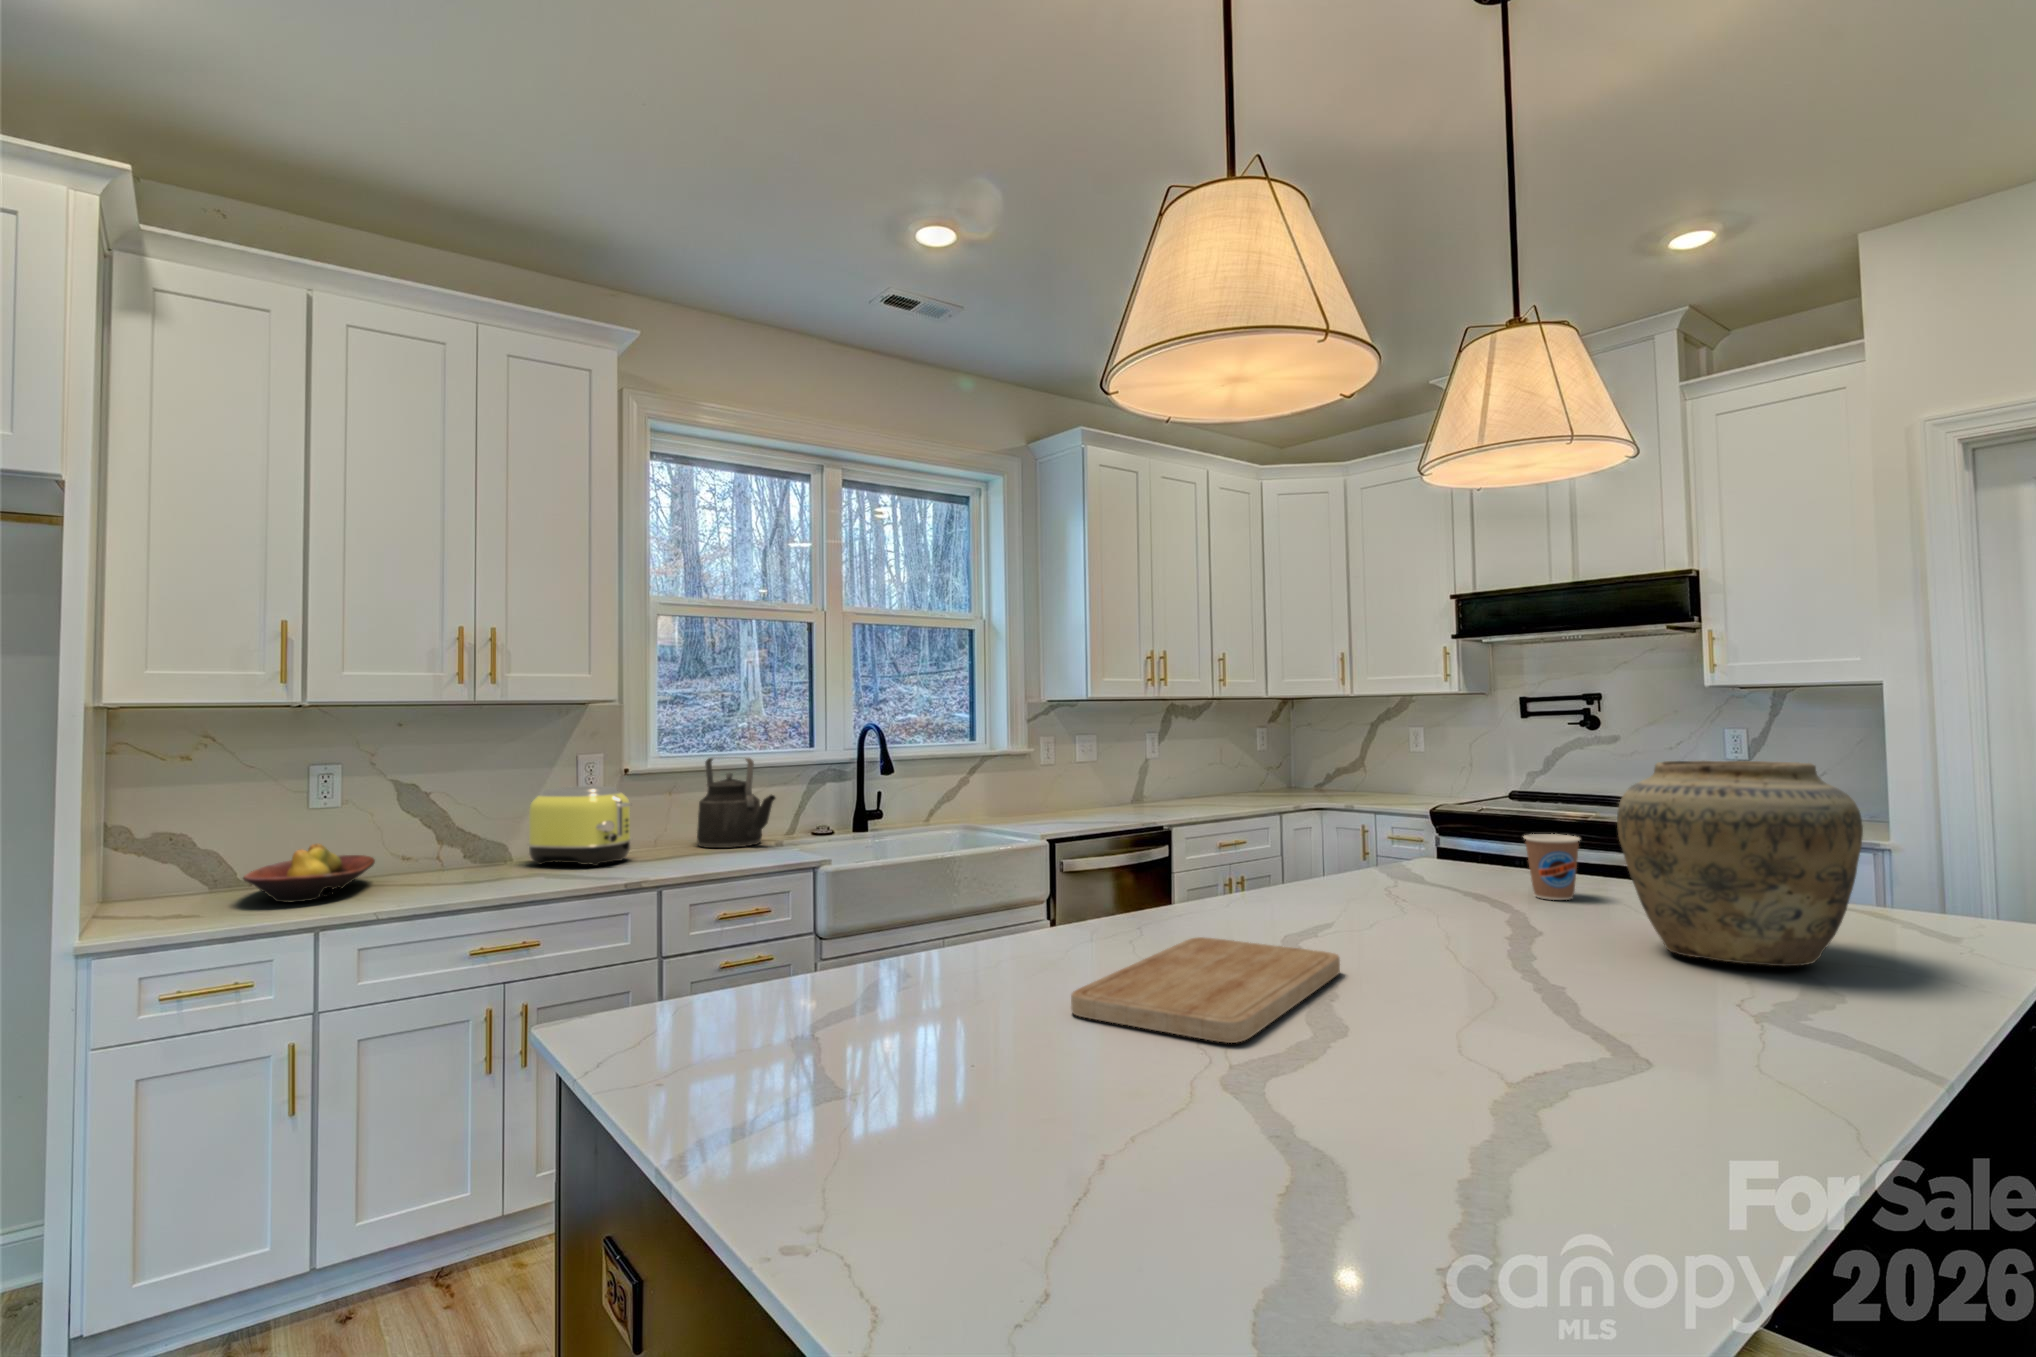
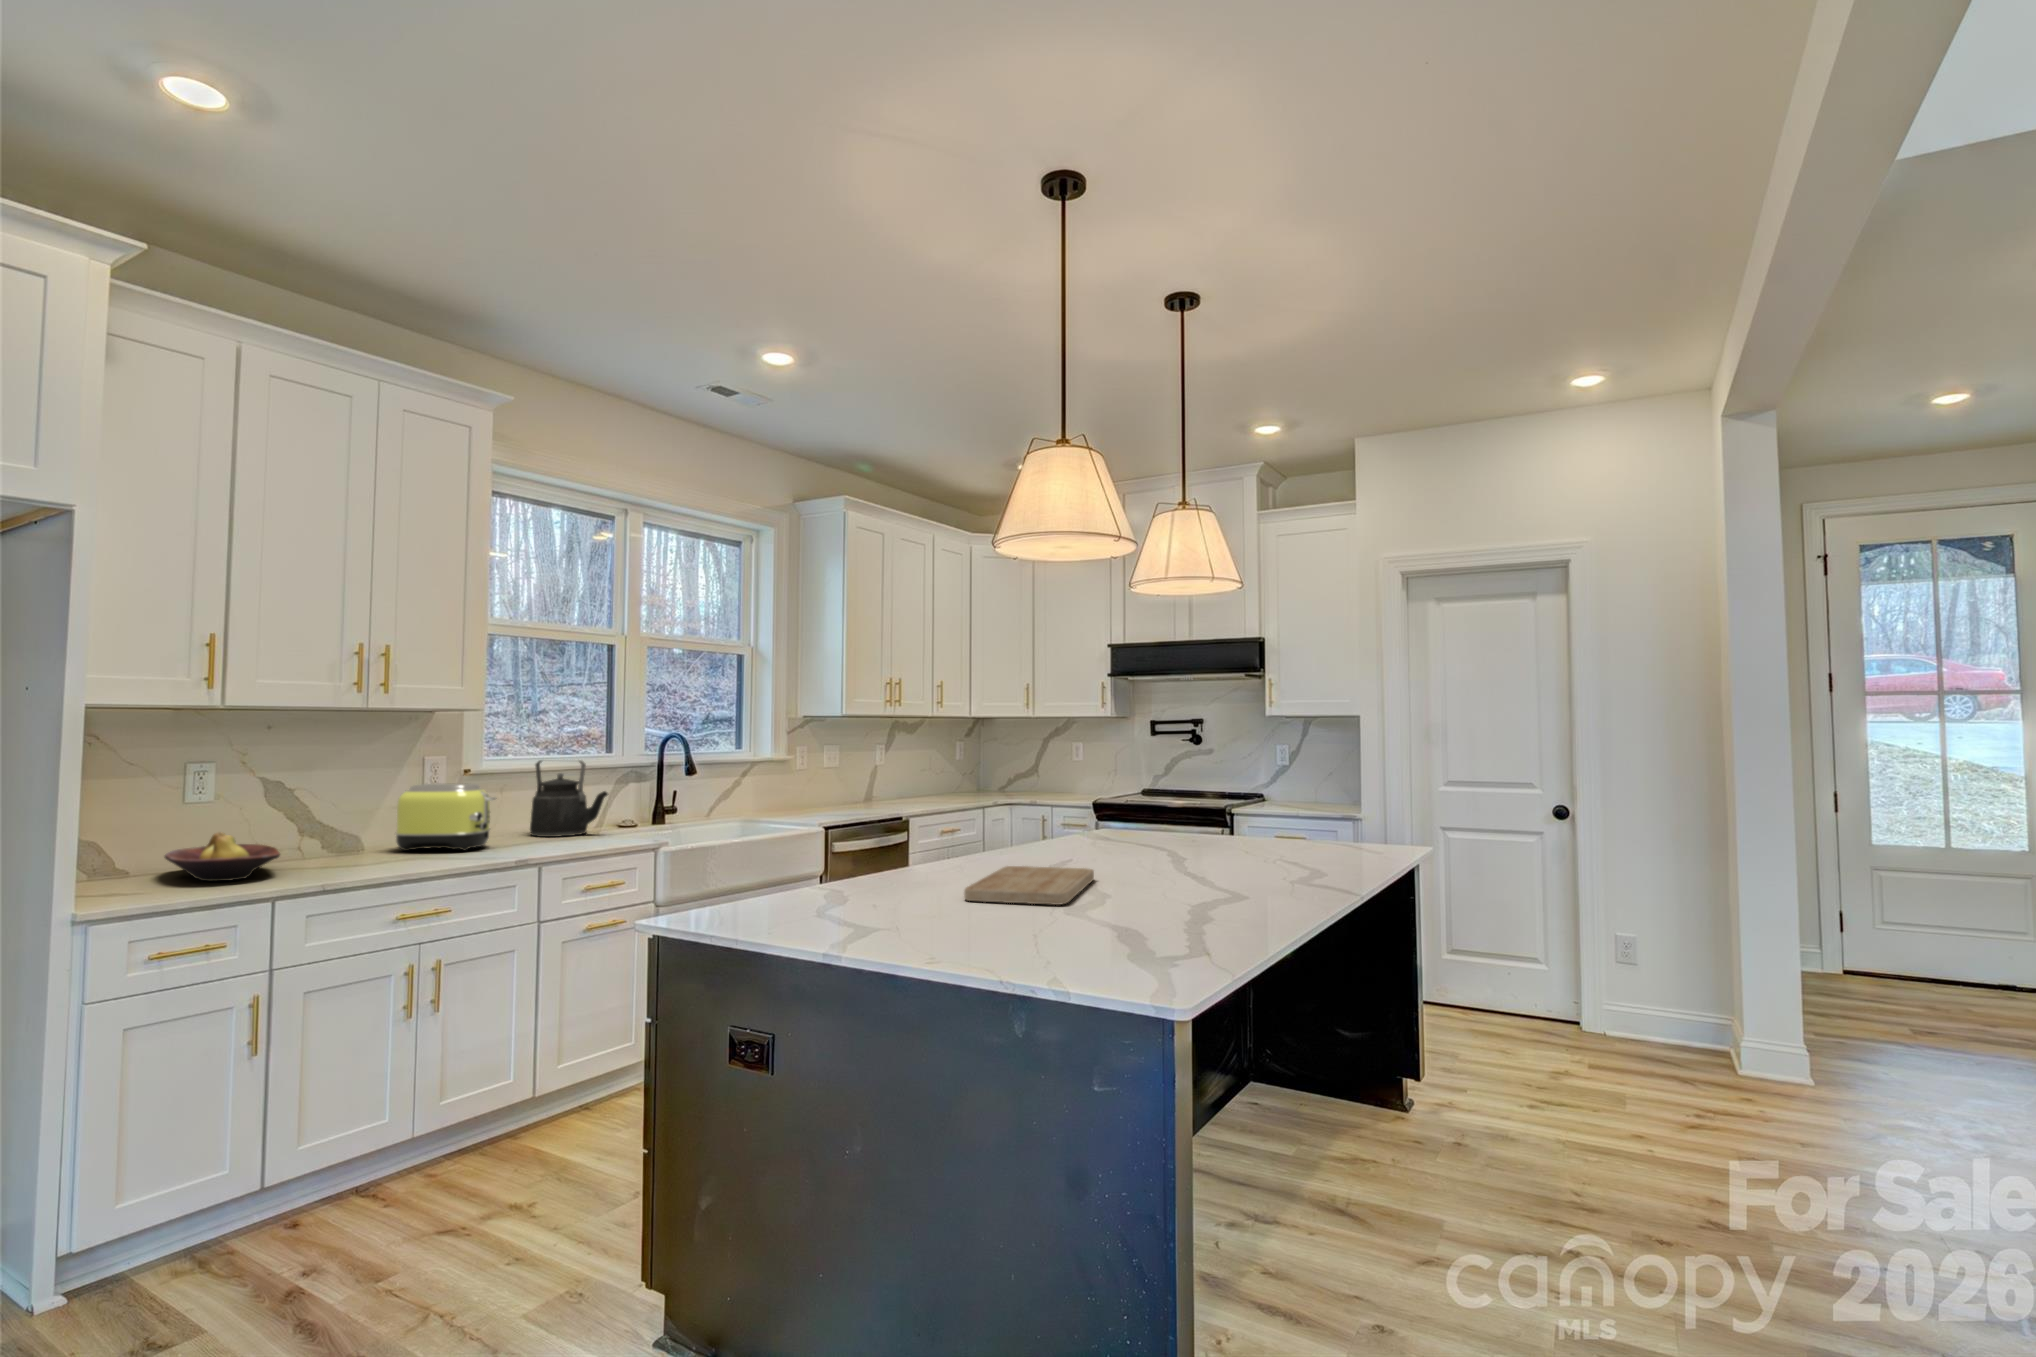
vase: present [1617,760,1863,966] -> none [1229,760,1340,866]
coffee cup: present [1524,834,1580,900] -> none [1173,807,1205,846]

